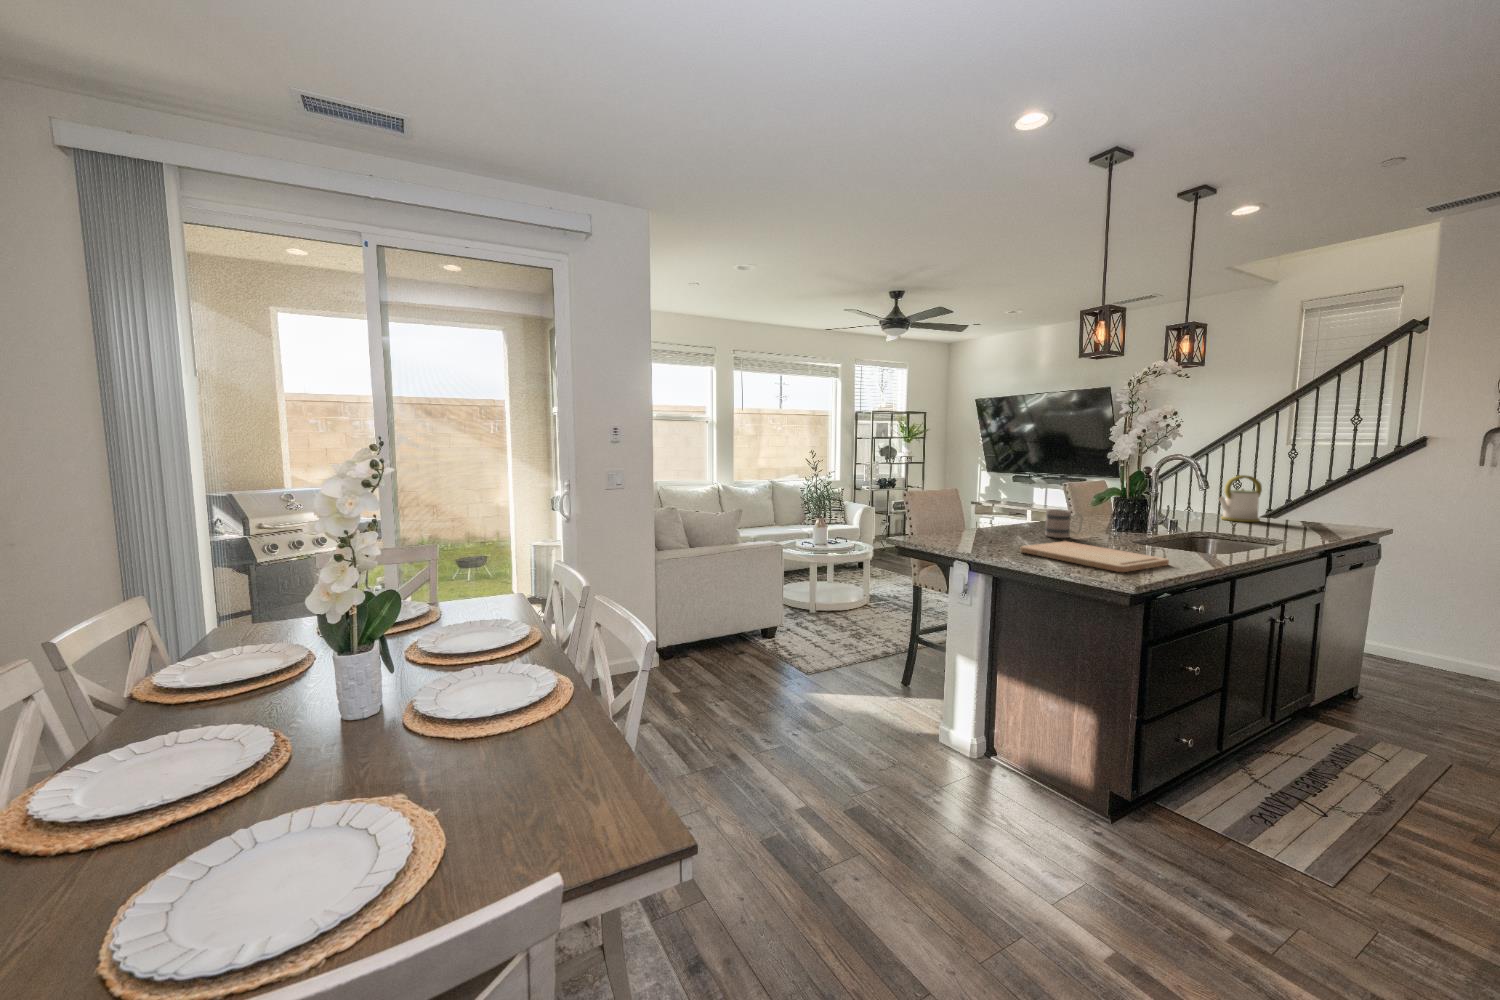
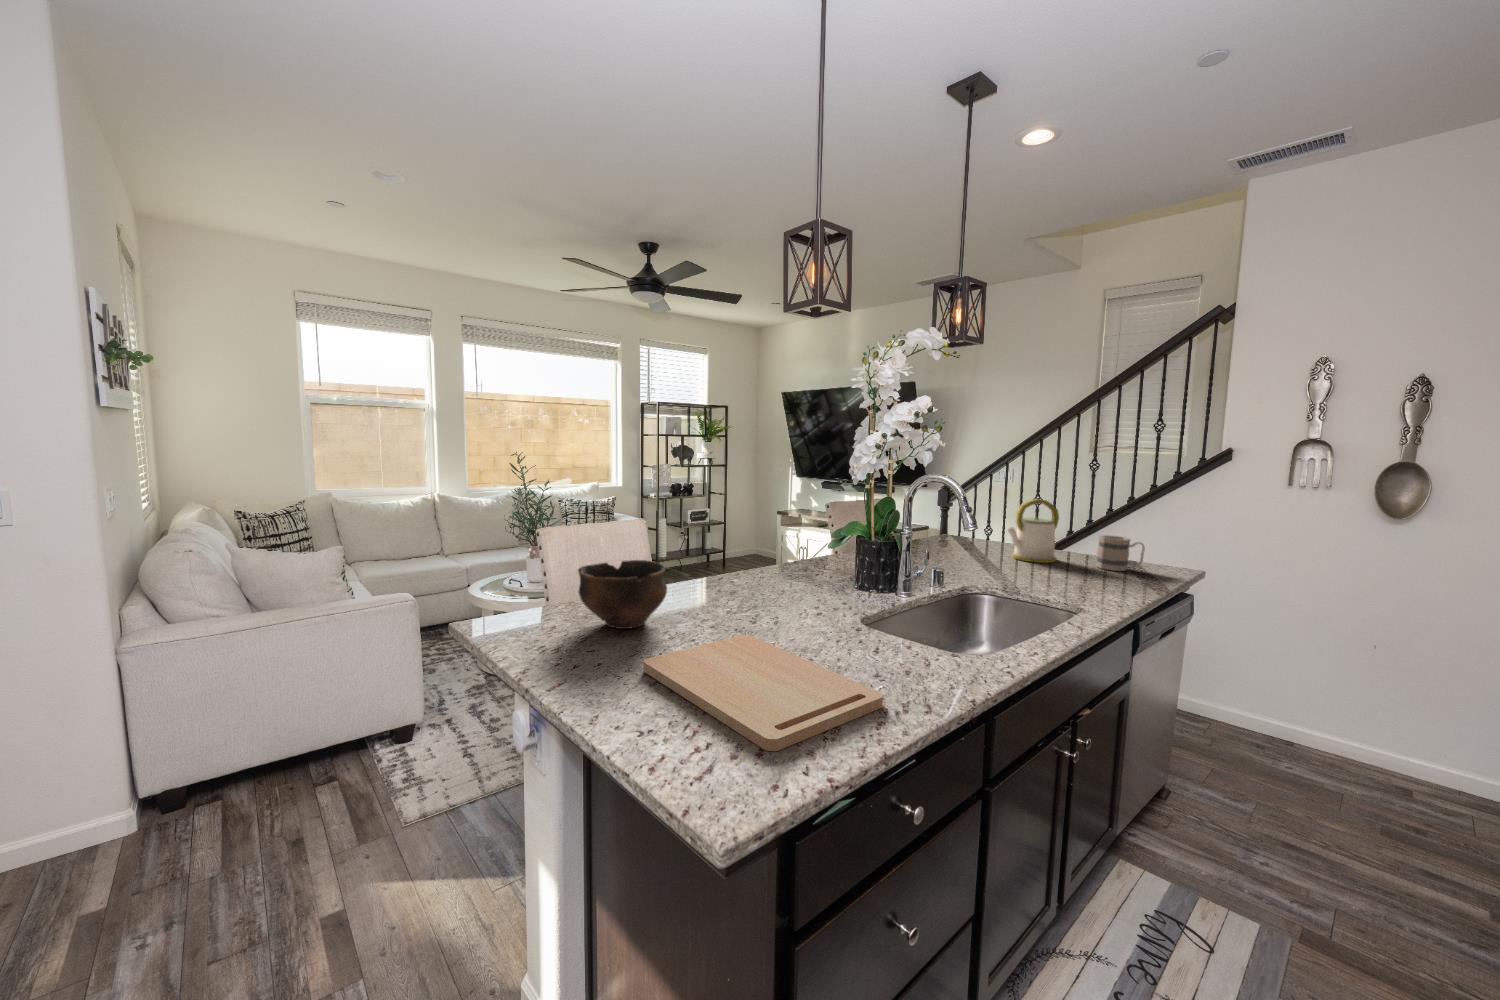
bowl: none [954,504,1008,540] -> present [578,560,667,629]
mug: present [1045,509,1083,538] -> present [1096,535,1145,571]

